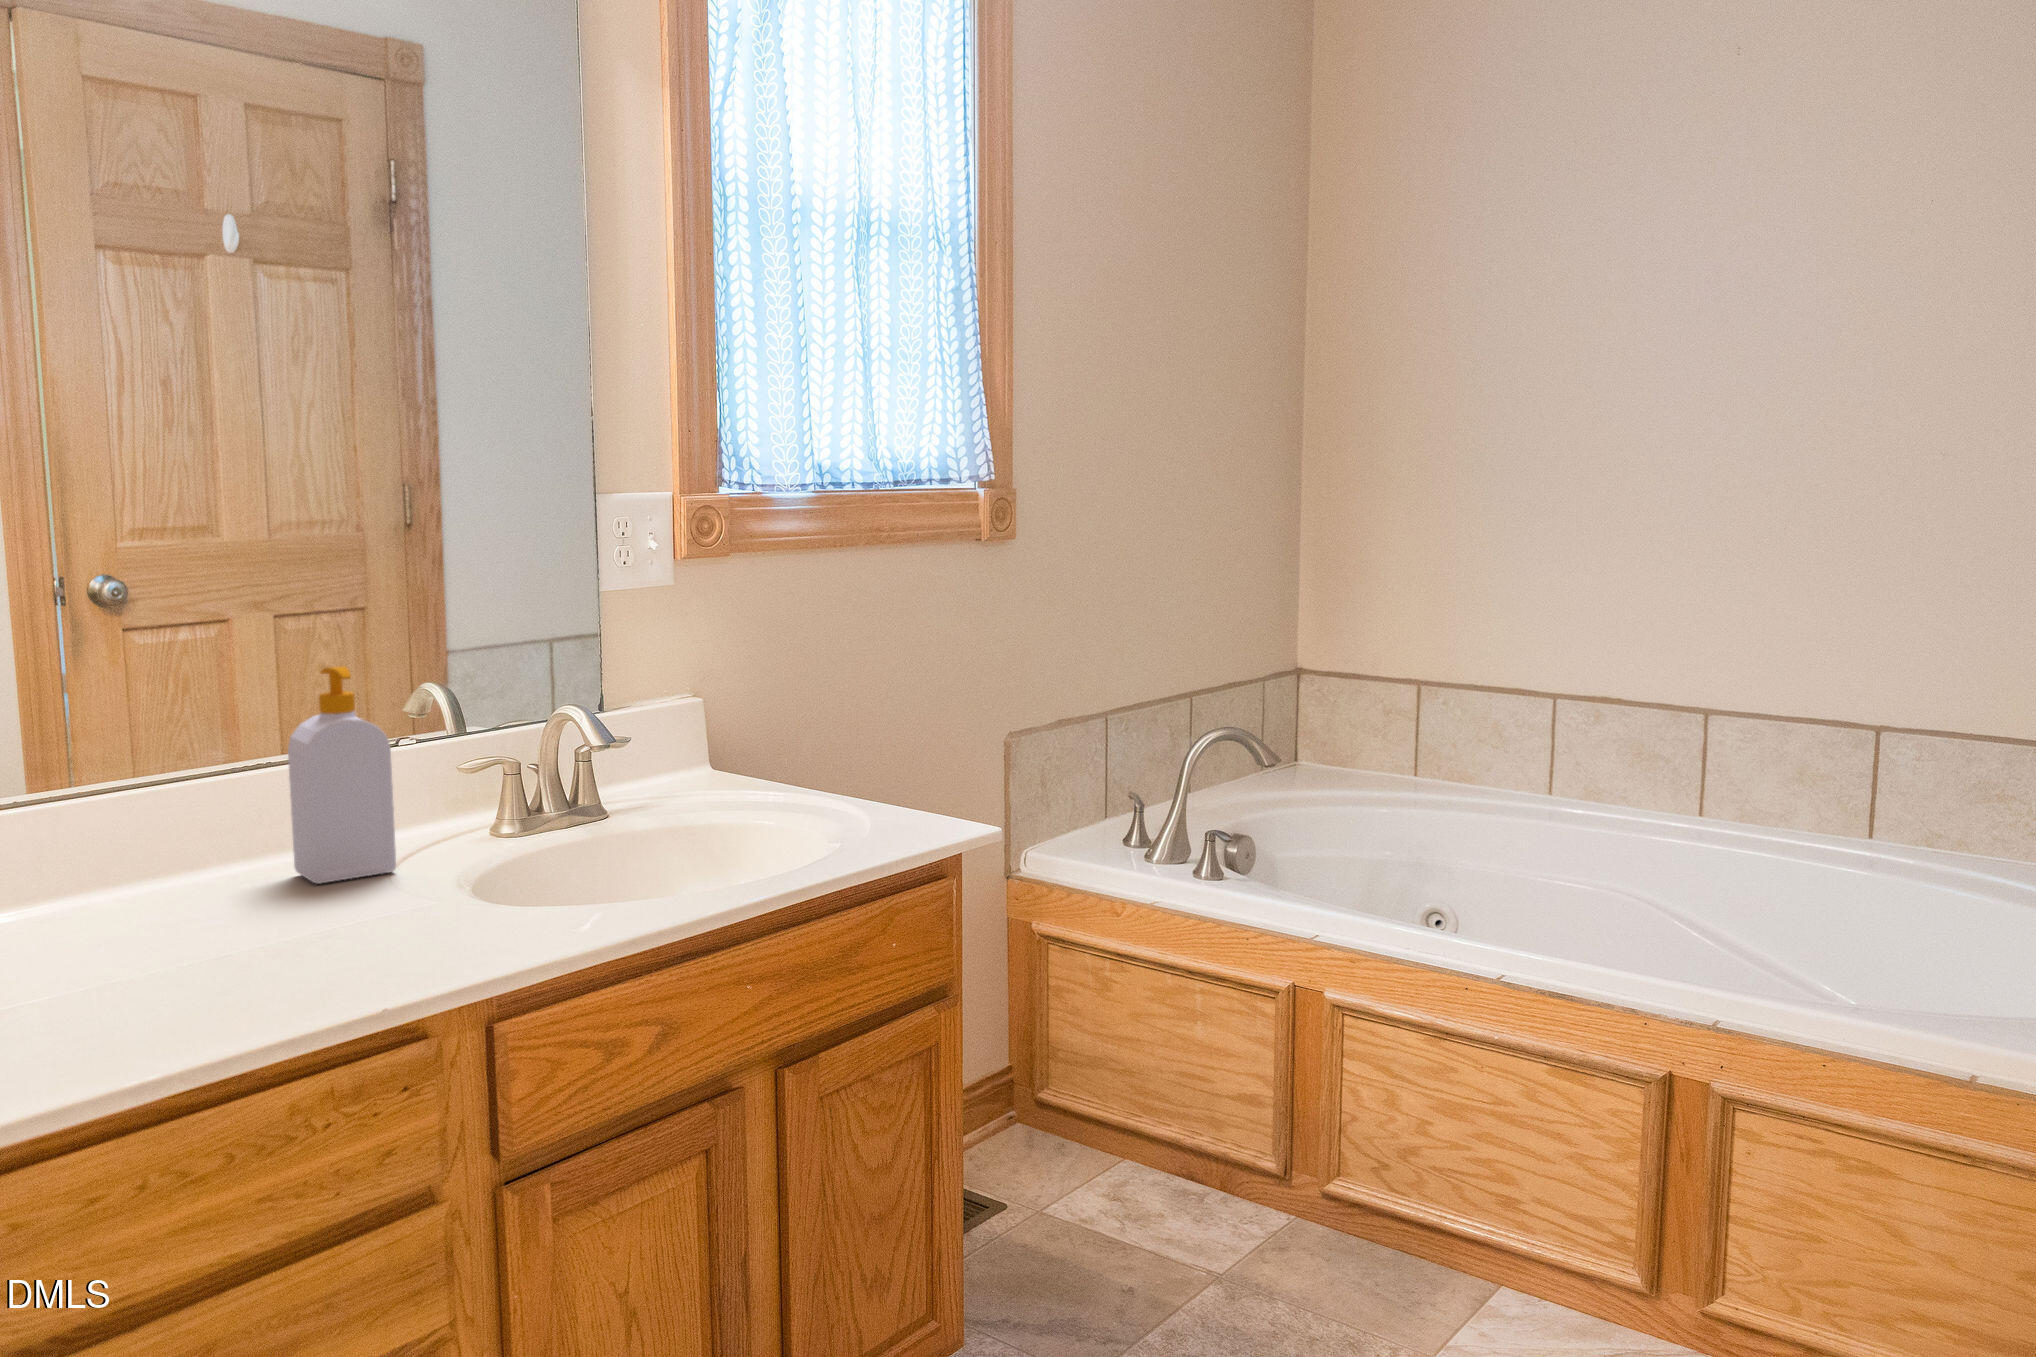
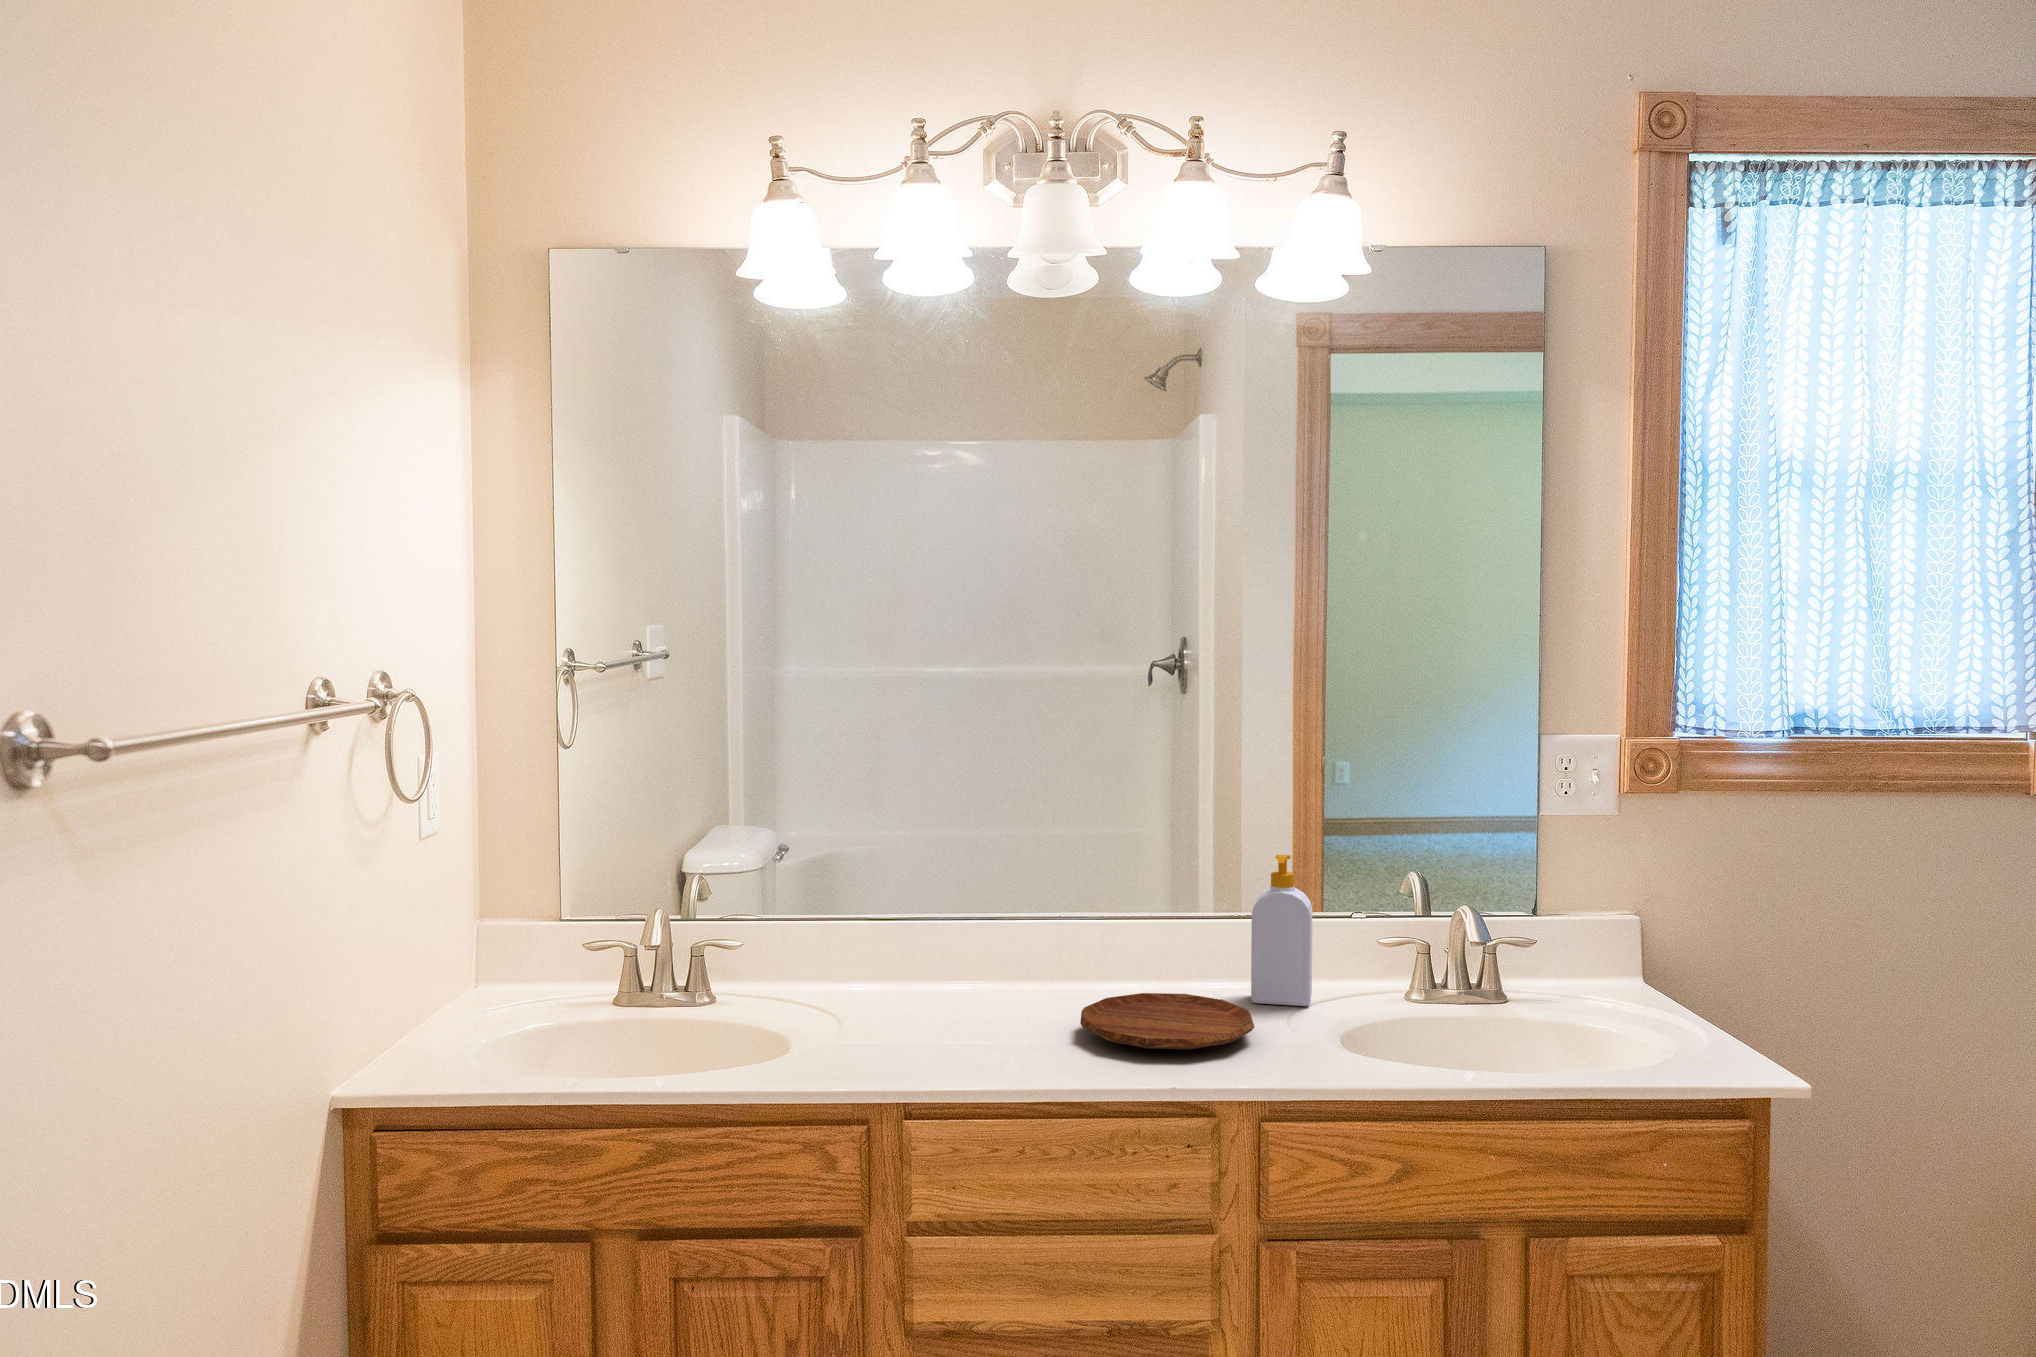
tray: none [107,883,406,974] -> present [1080,993,1254,1049]

